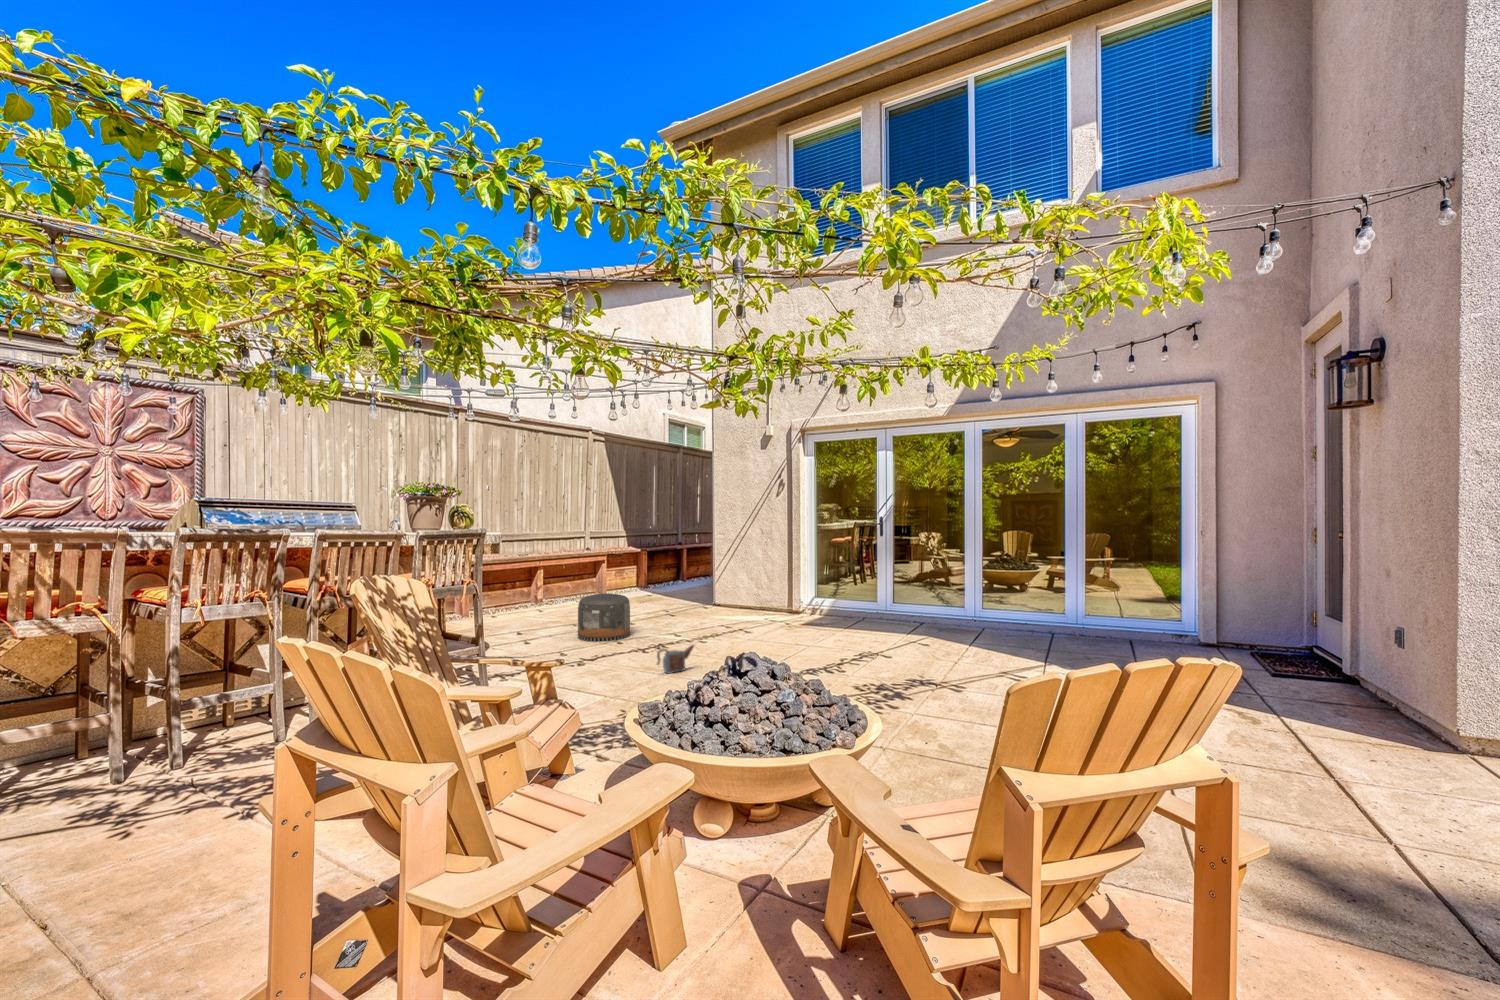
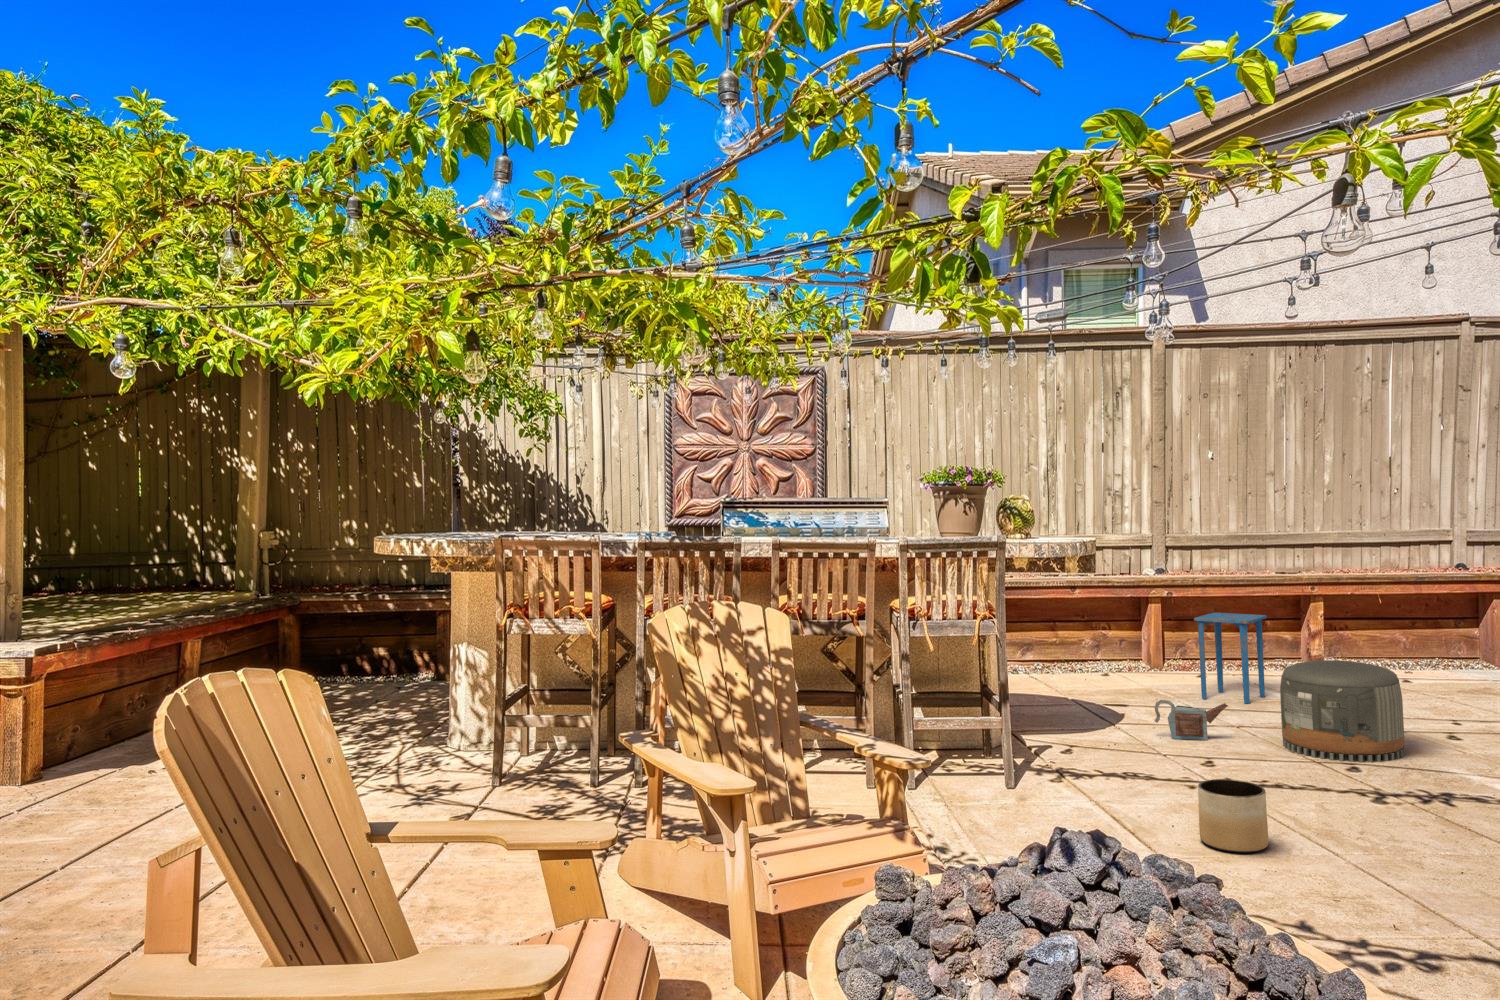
side table: none [508,576,542,626] -> present [1194,613,1267,704]
watering can: present [657,645,694,673] -> present [1155,700,1228,740]
planter: none [605,650,635,684] -> present [1198,779,1268,853]

